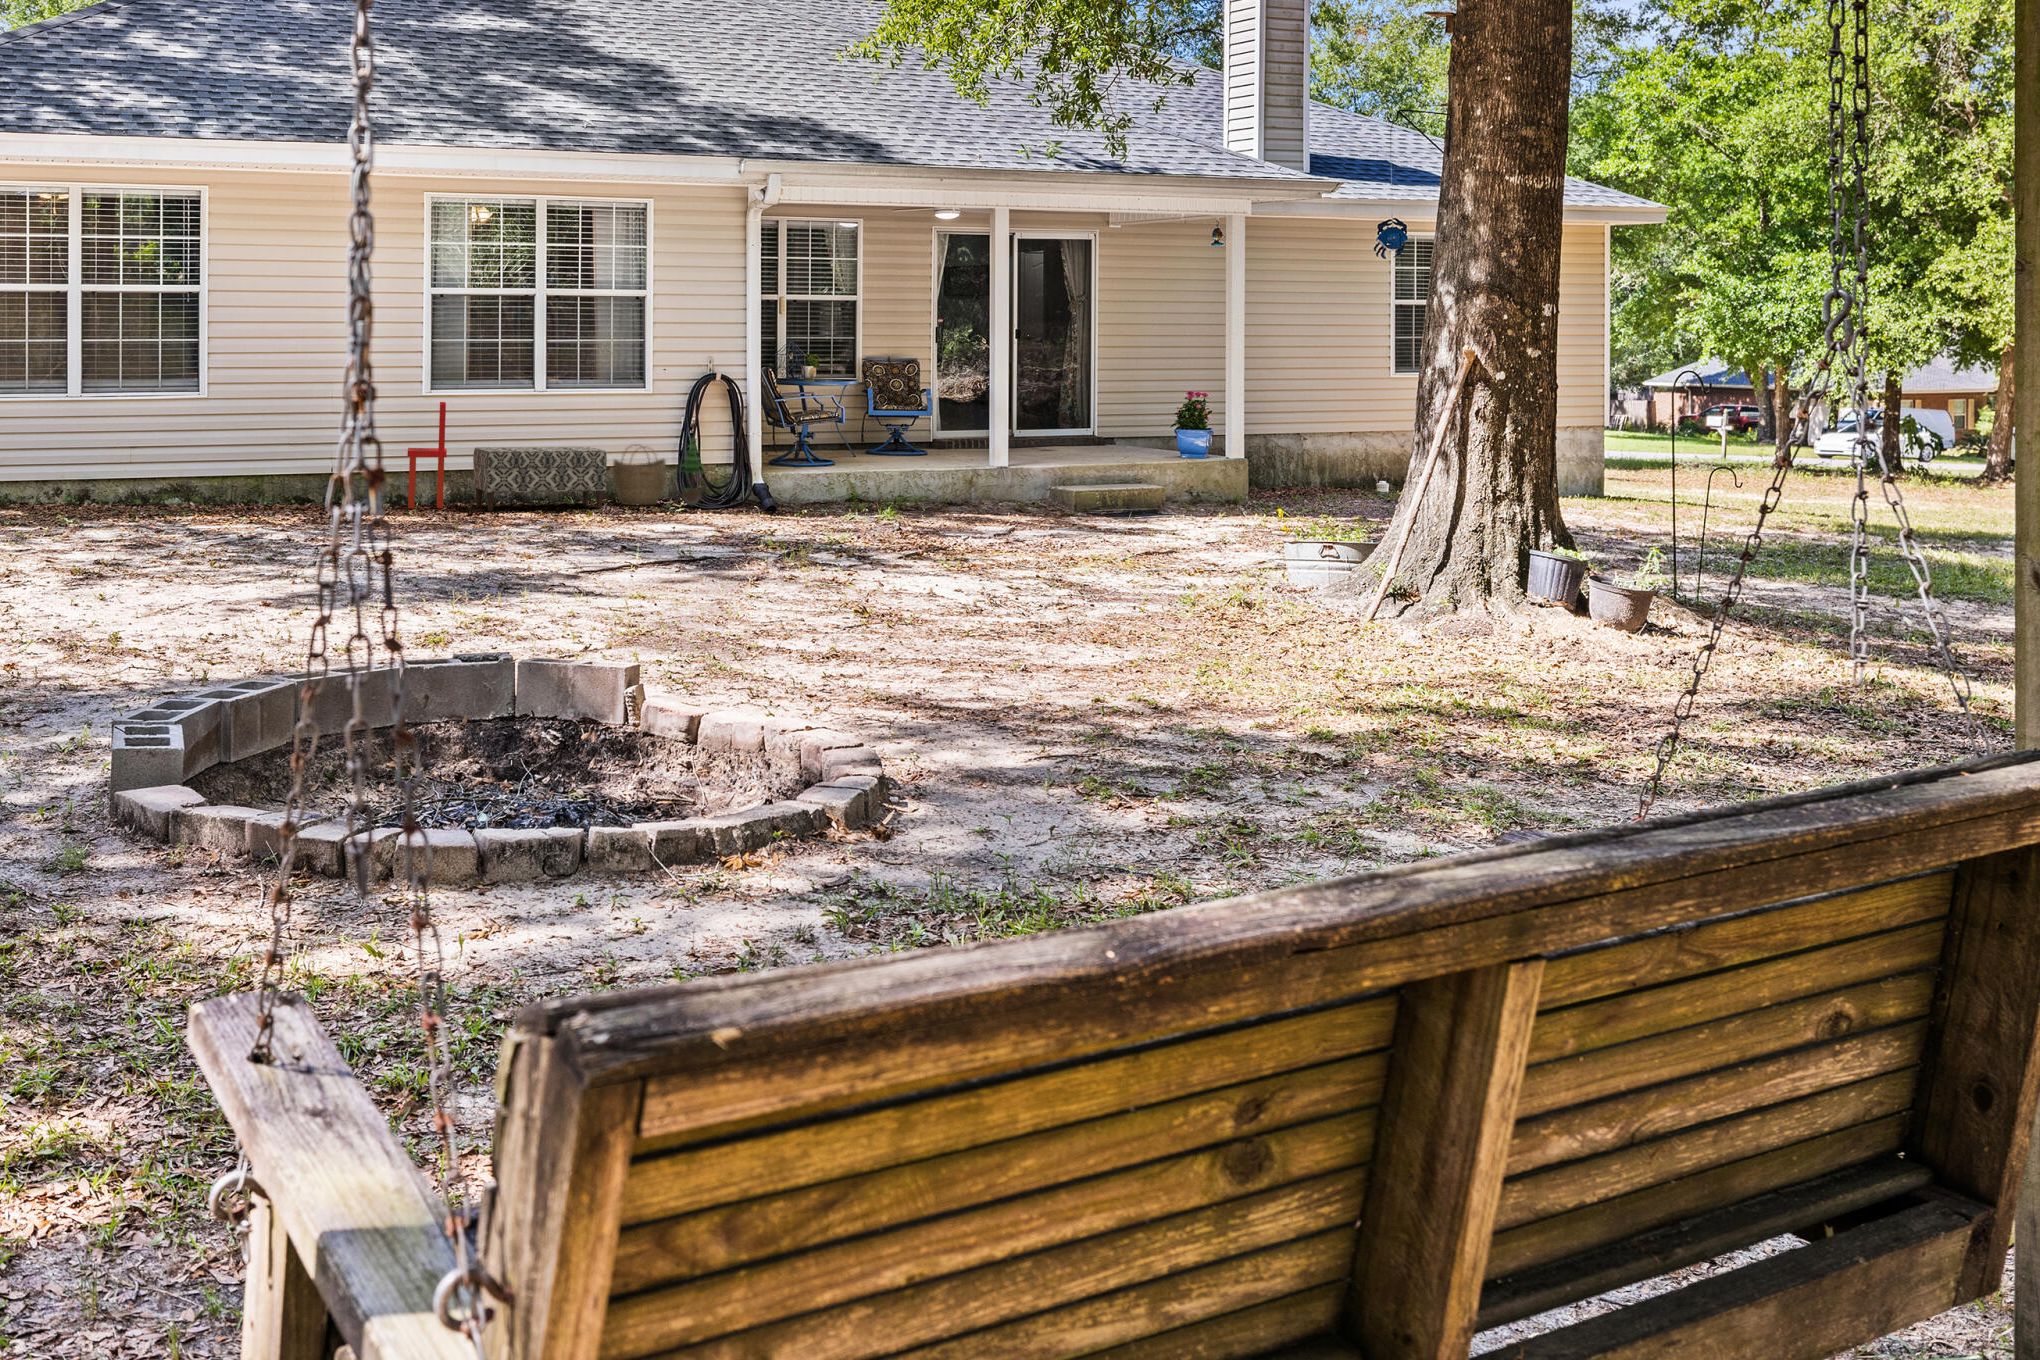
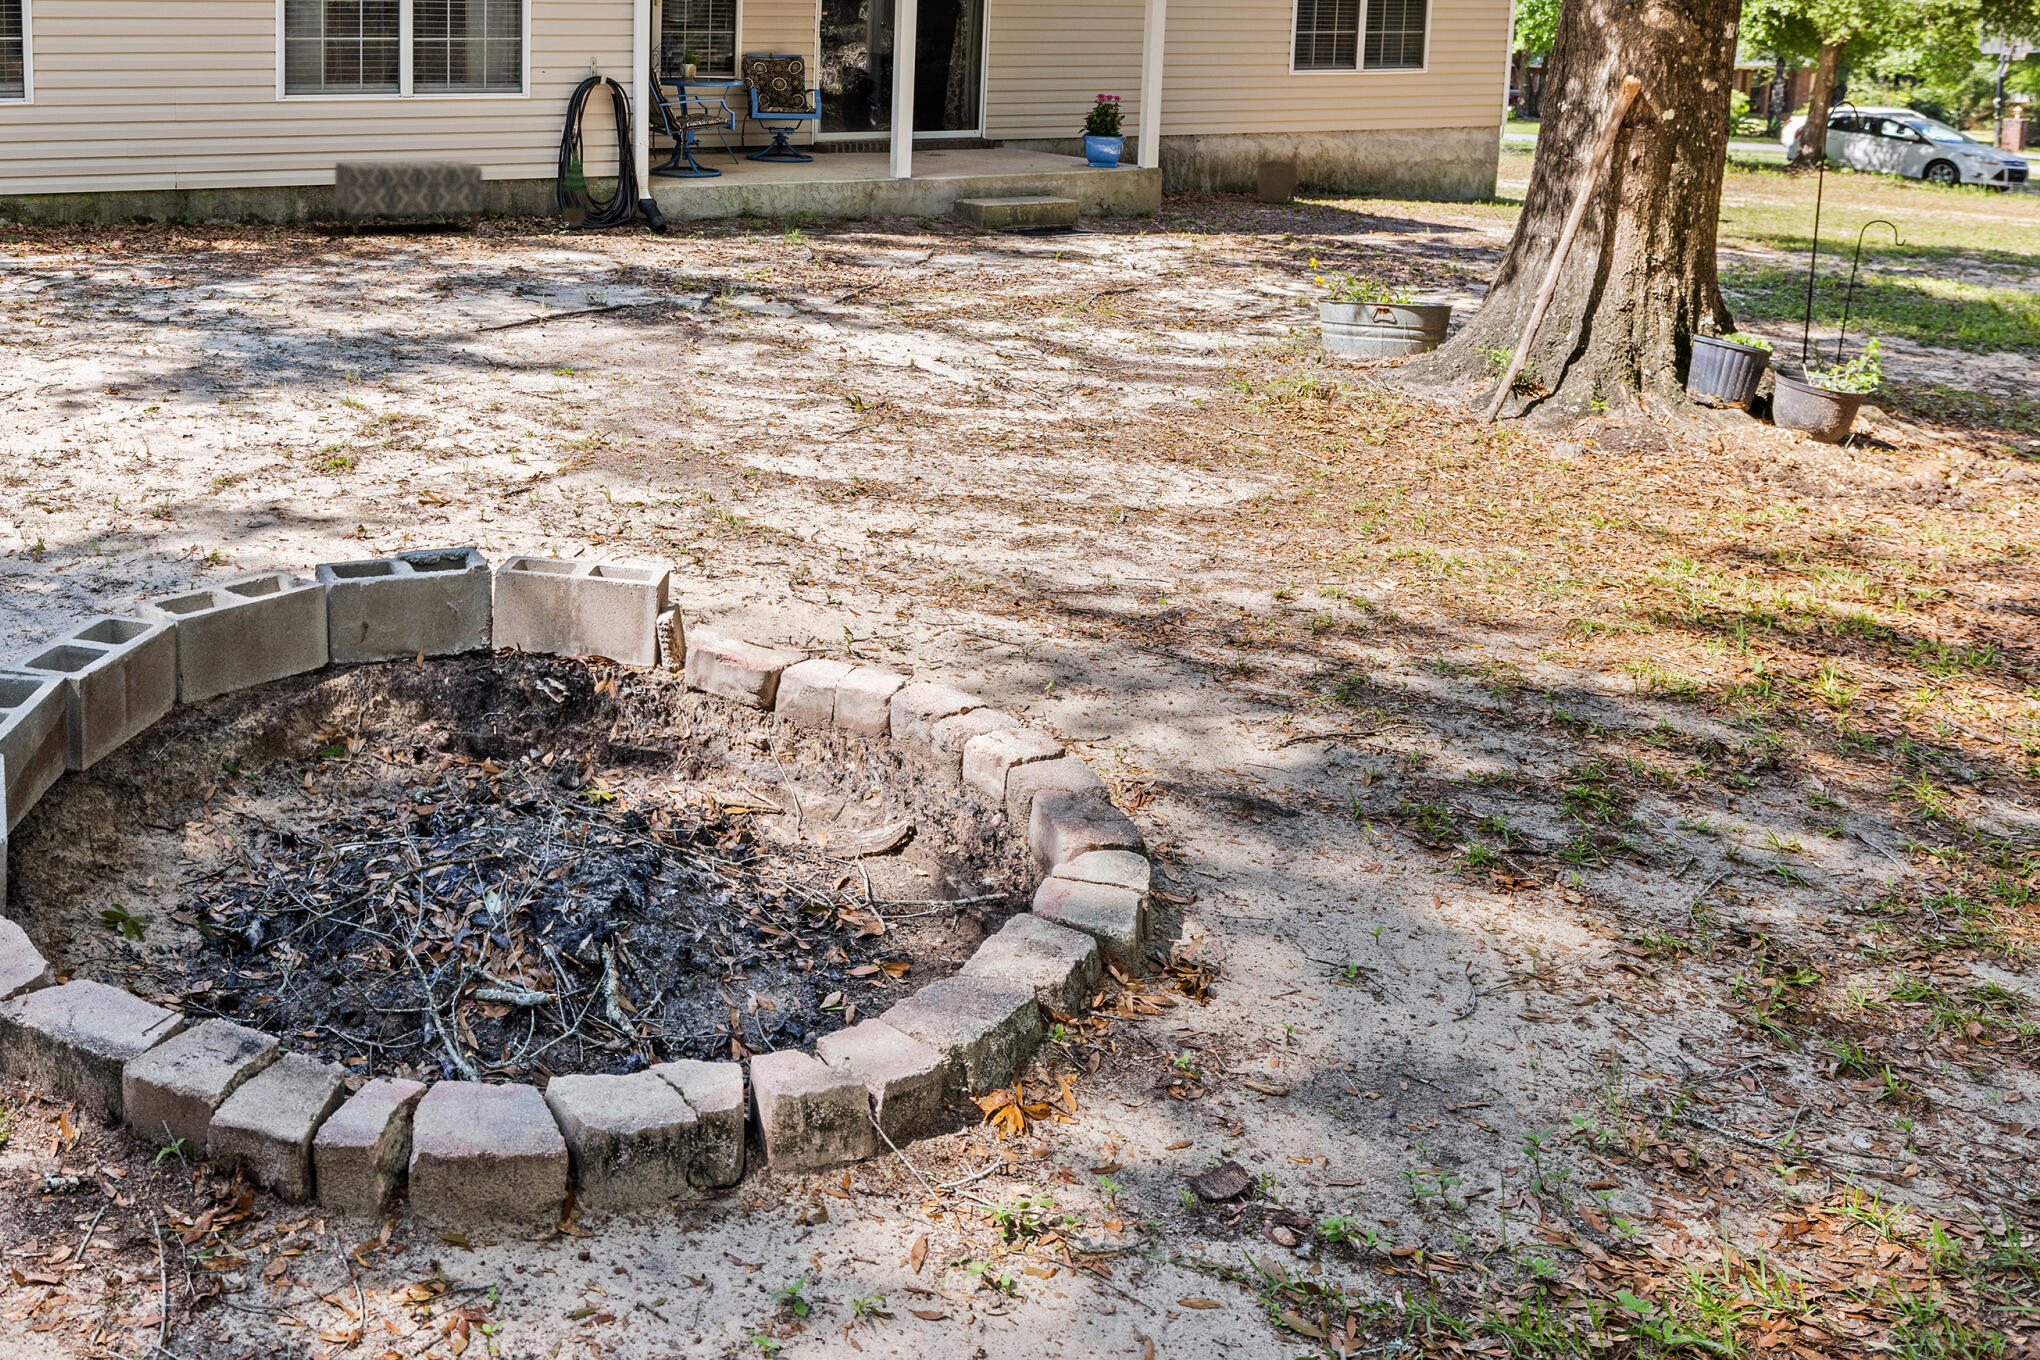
chair: present [407,402,447,509] -> none [263,111,306,230]
woven basket: present [613,444,666,506] -> present [1257,151,1298,204]

